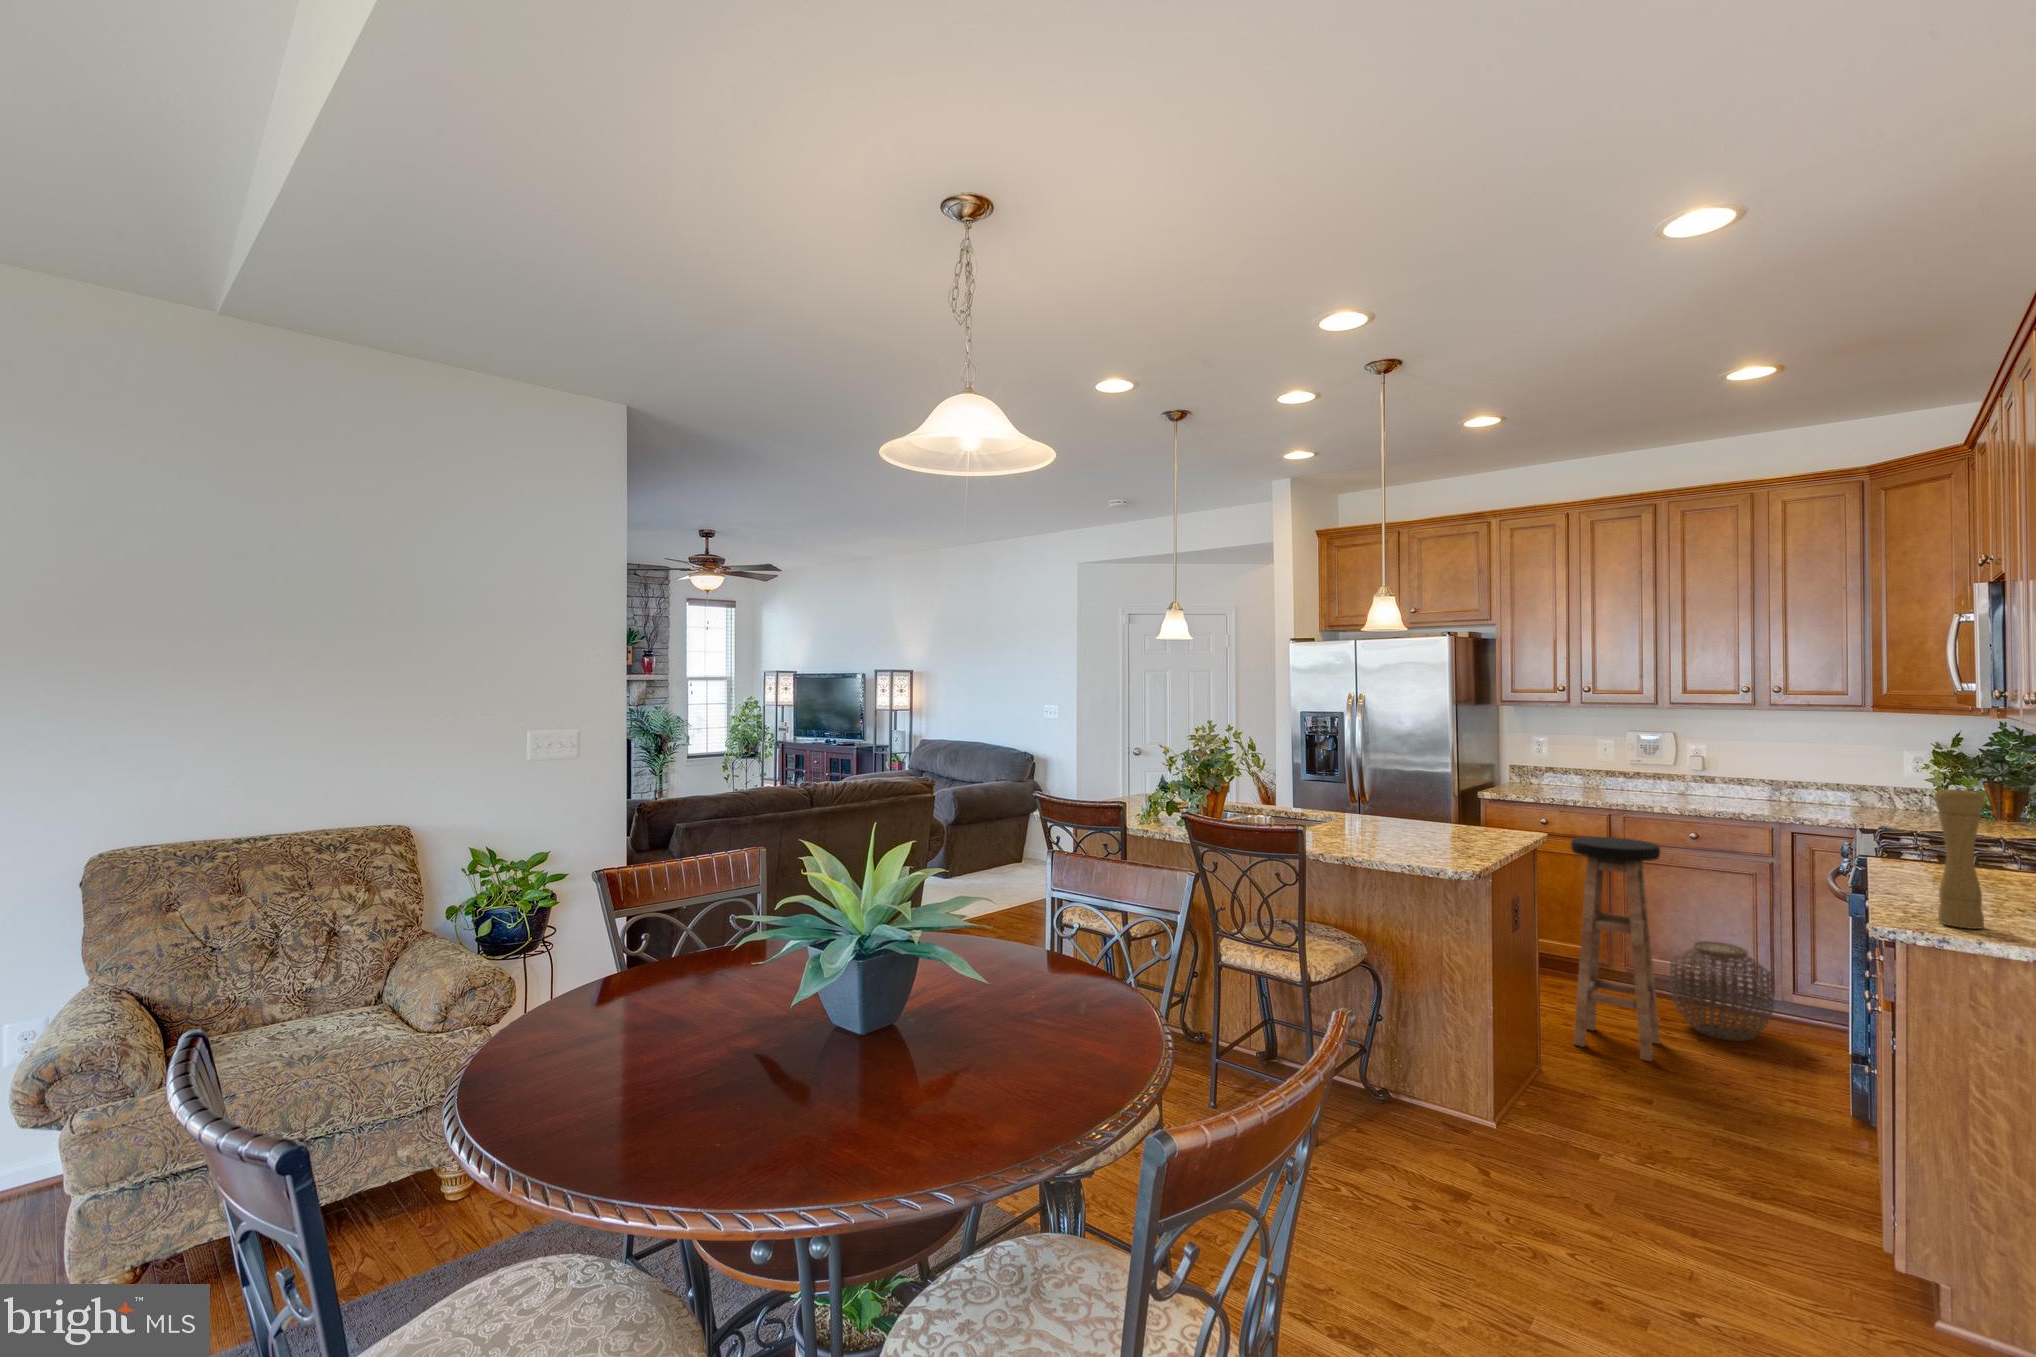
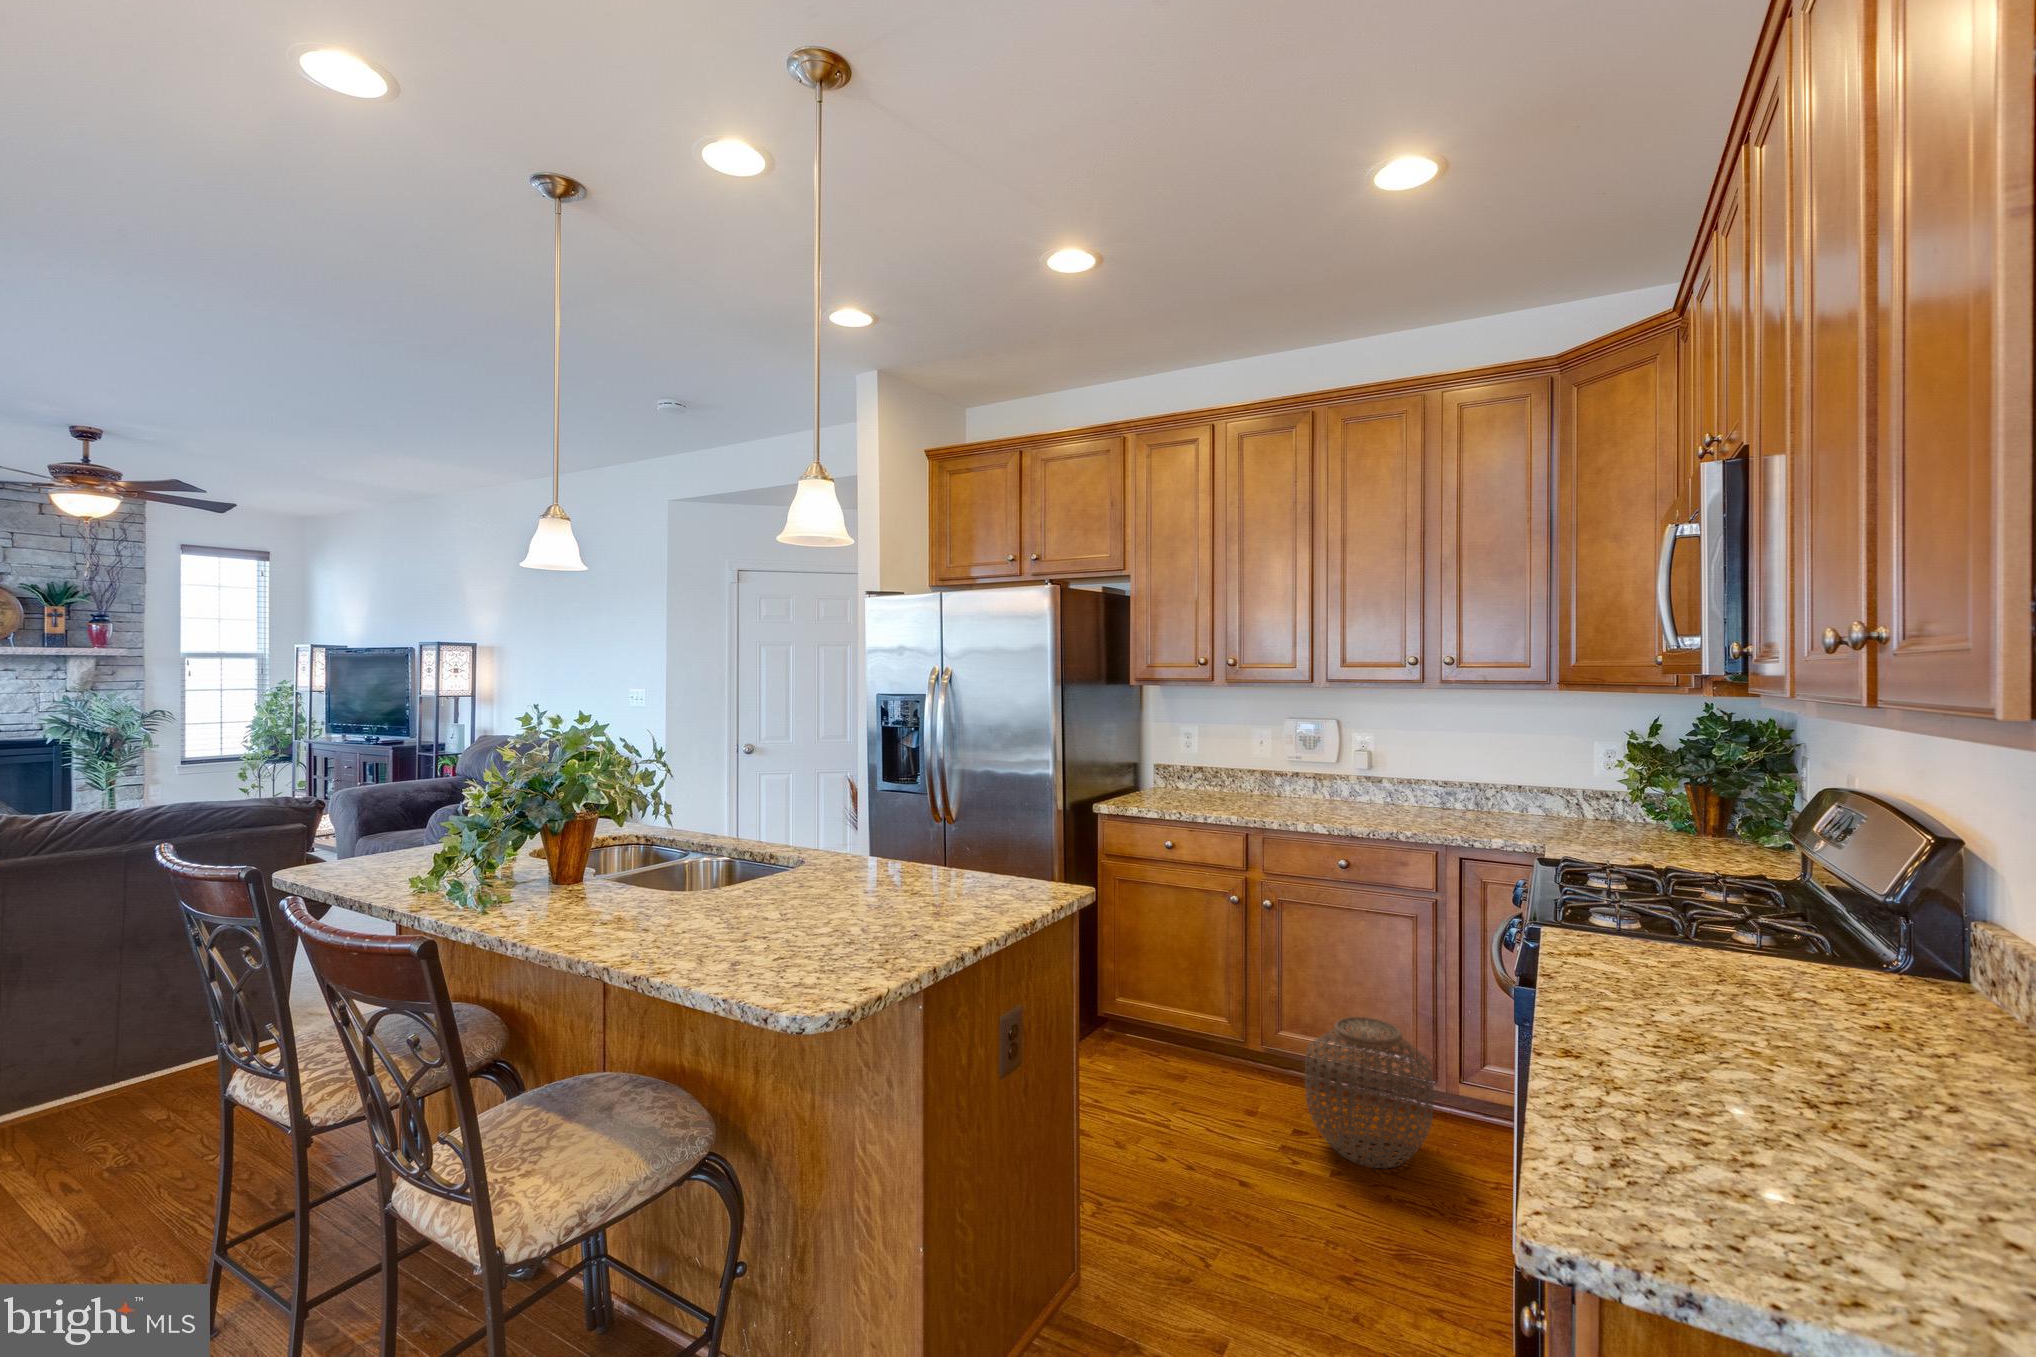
pepper mill: present [1935,788,1984,929] -> none [1705,836,1828,1243]
bar stool: present [1571,837,1661,1062] -> none [1159,873,1283,1231]

